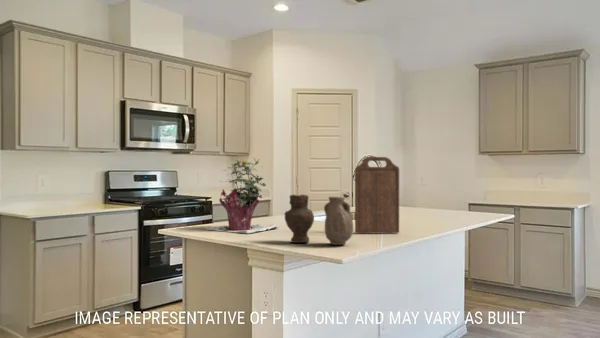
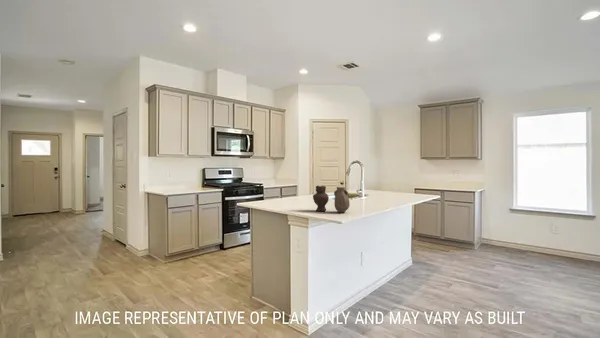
cutting board: present [355,157,399,233] -> none [350,165,374,206]
potted plant: present [206,159,277,234] -> none [268,164,309,206]

